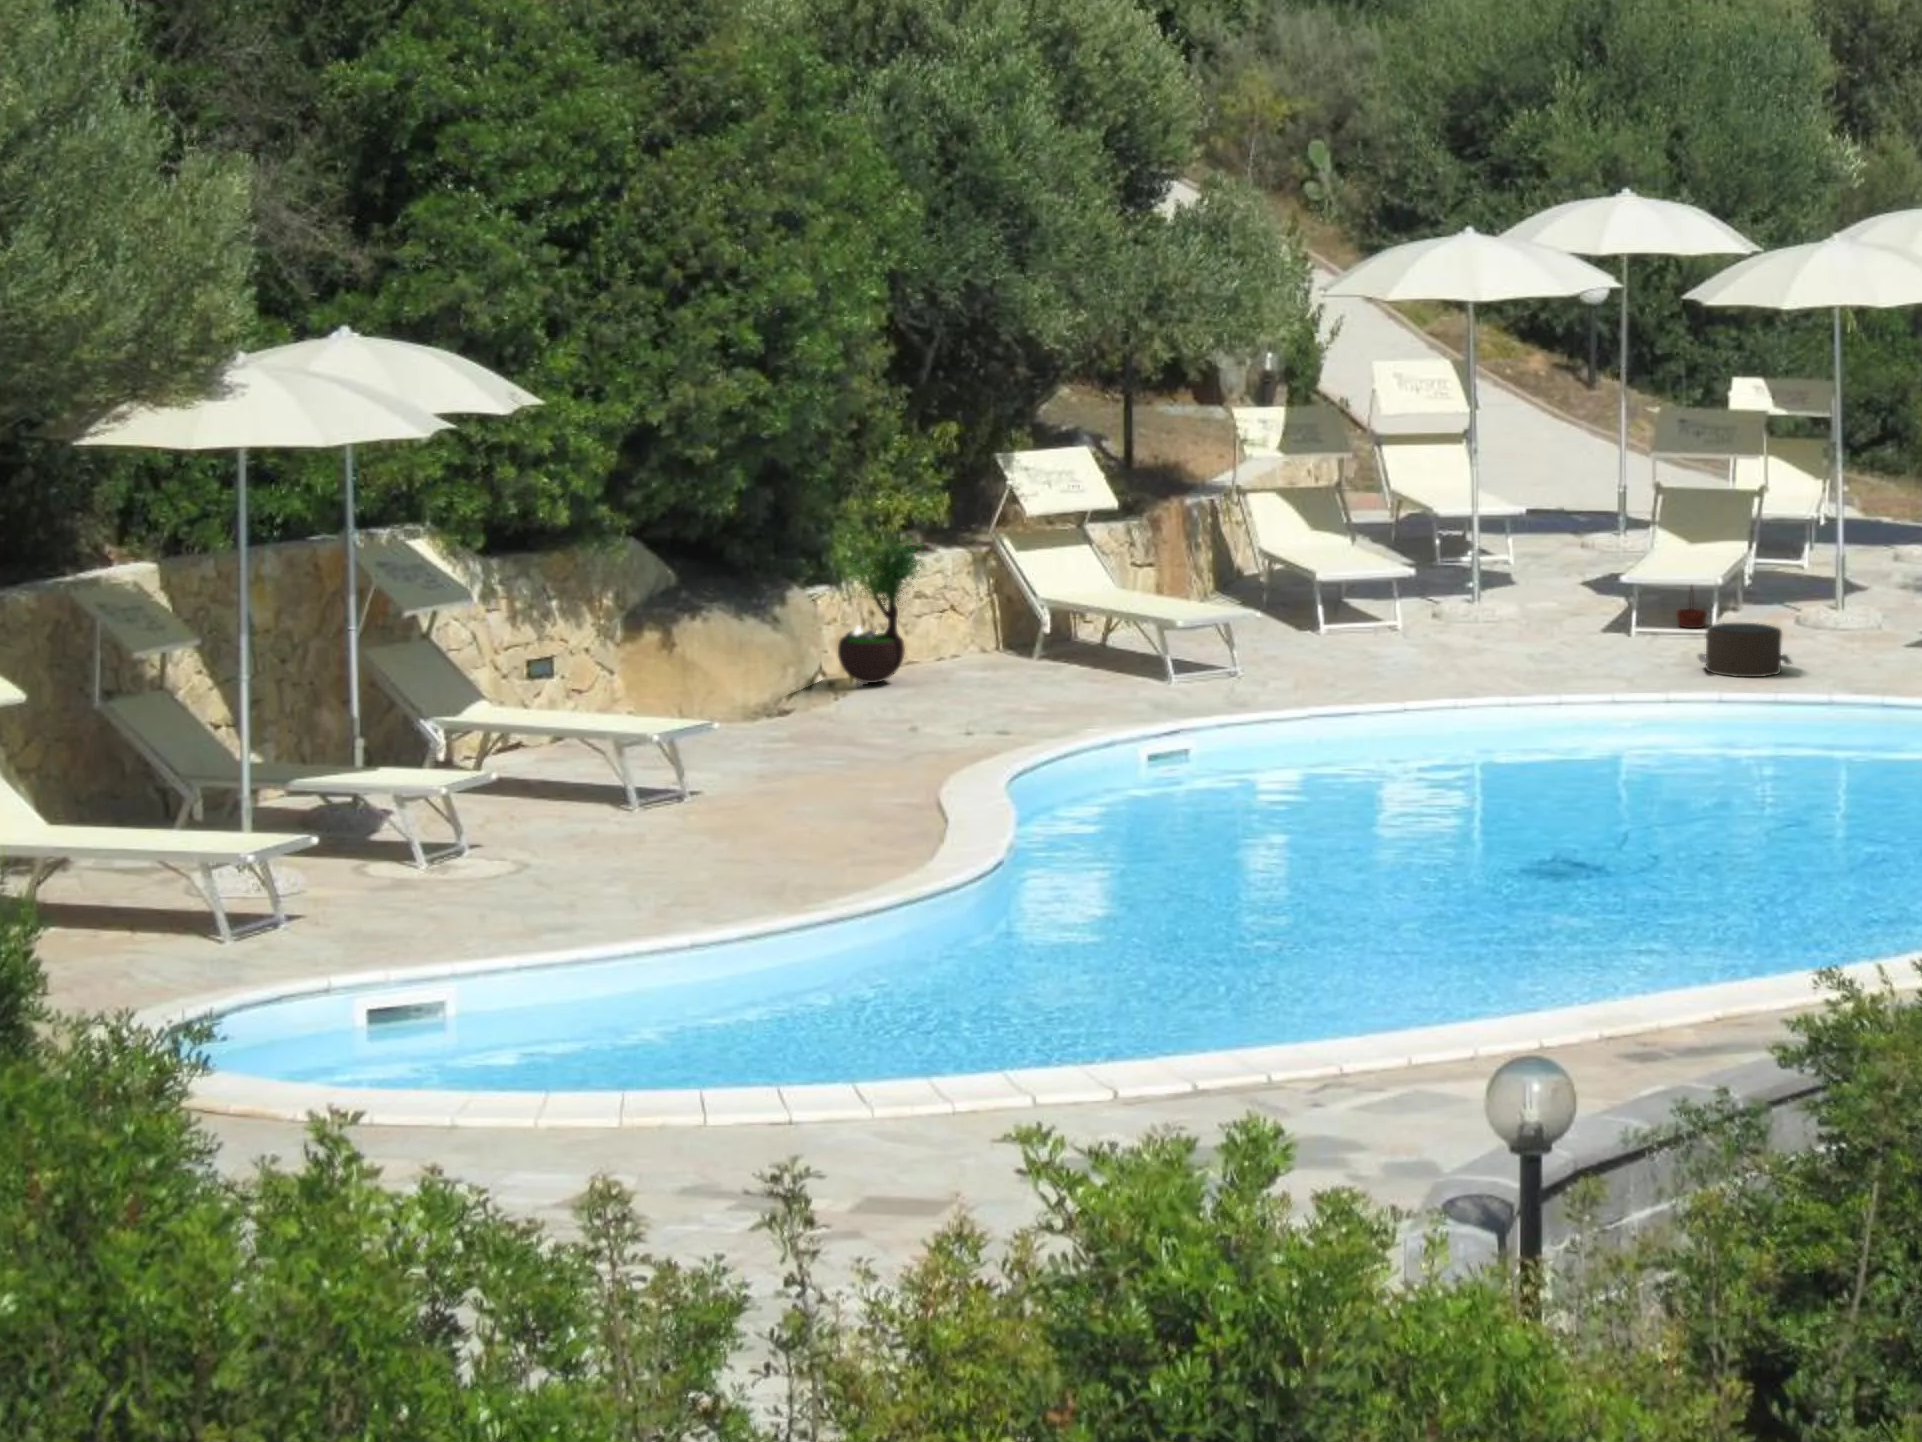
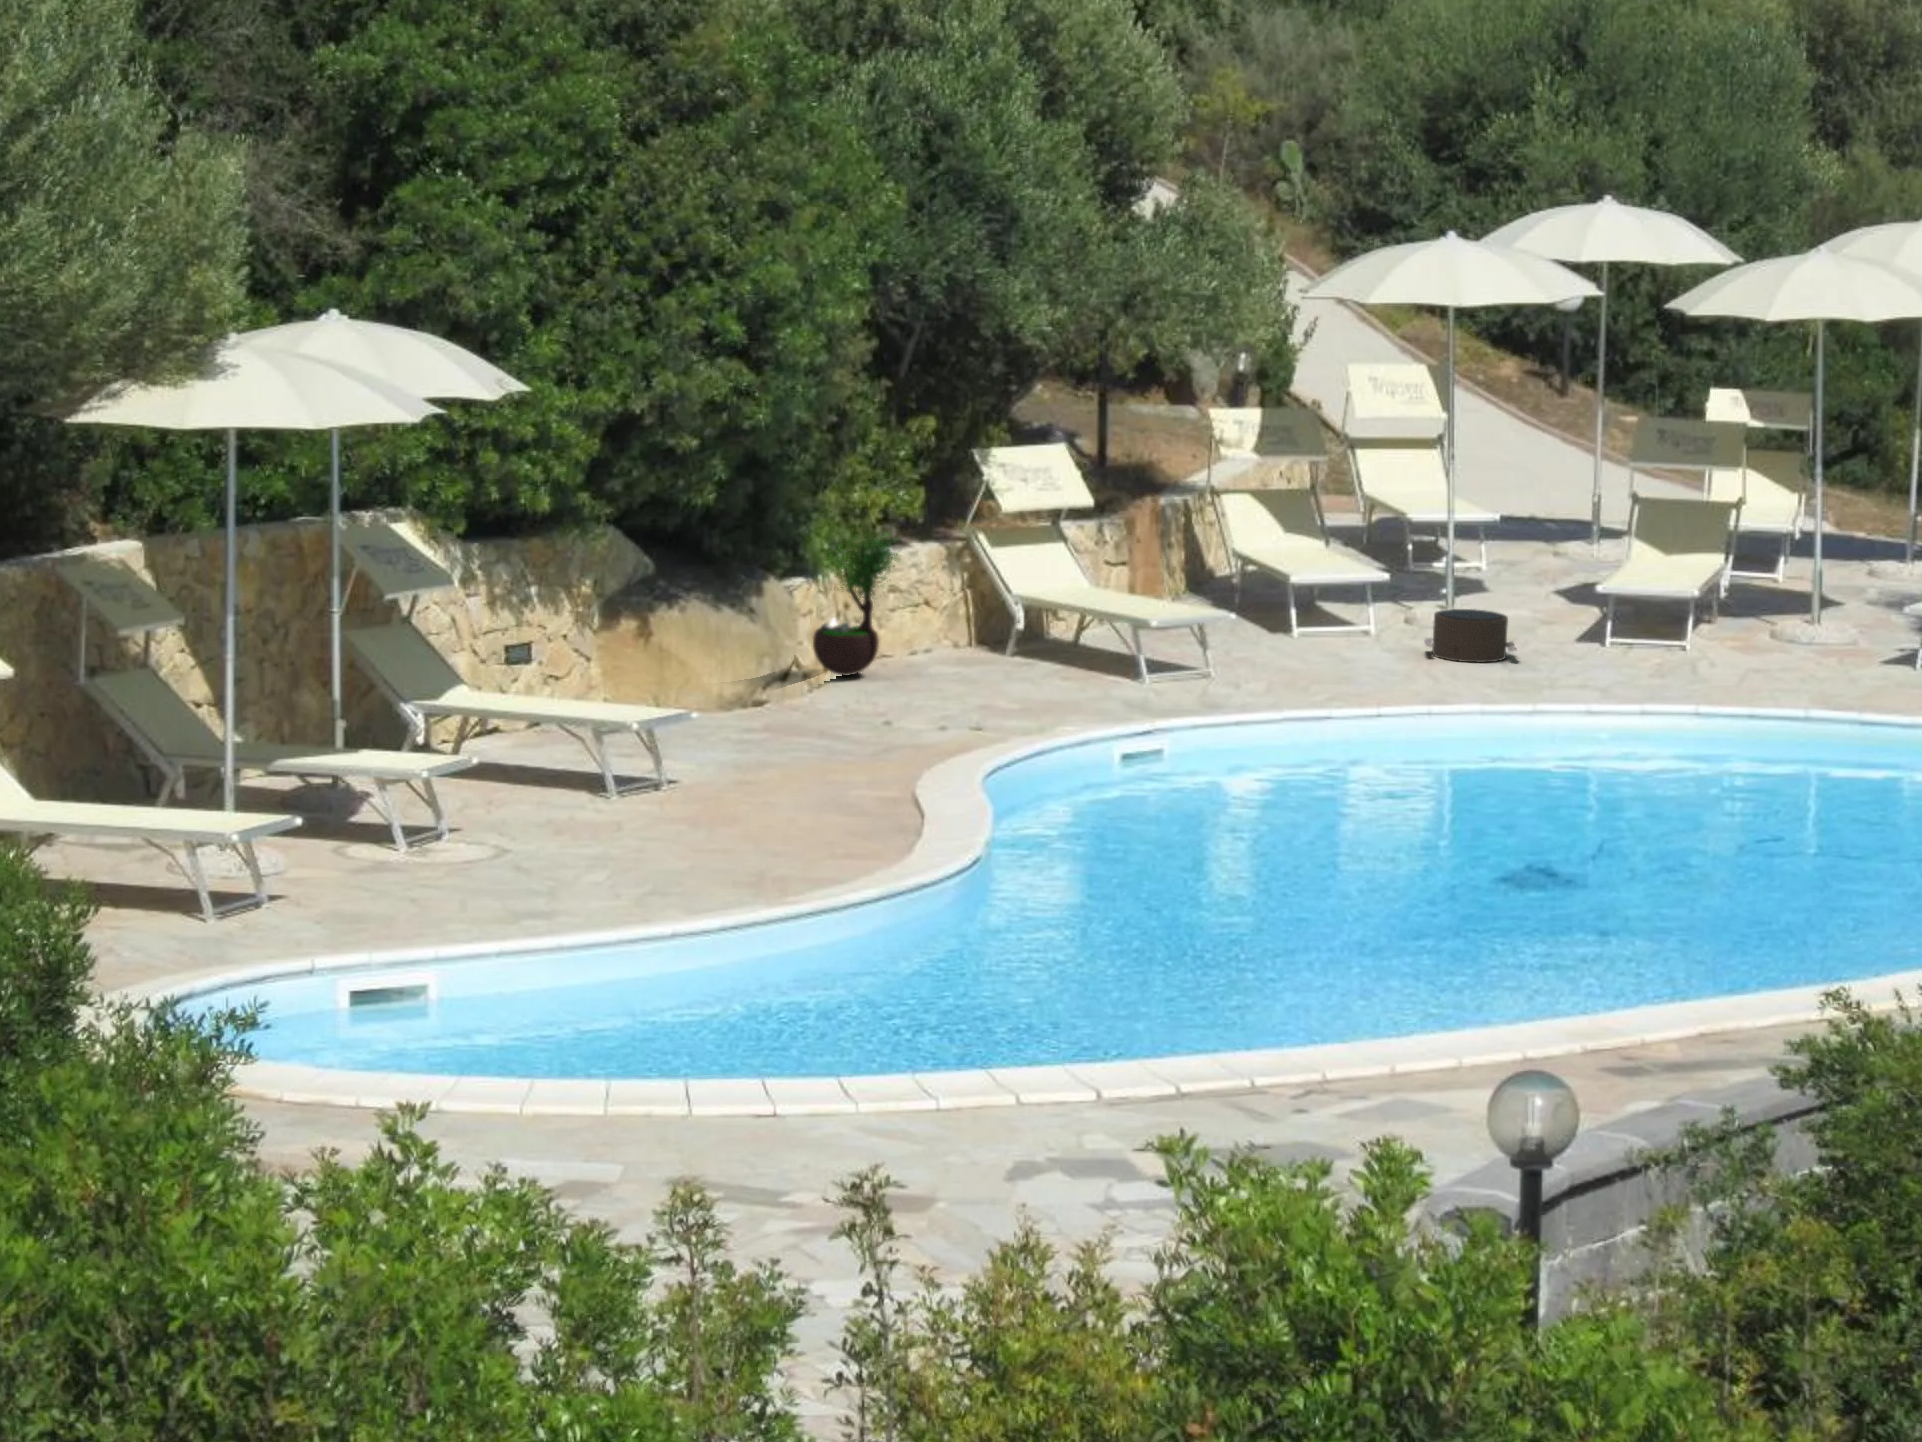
basket: present [1677,587,1707,628] -> none [1654,600,1687,644]
pouf: present [1698,623,1792,677] -> present [1424,609,1516,662]

